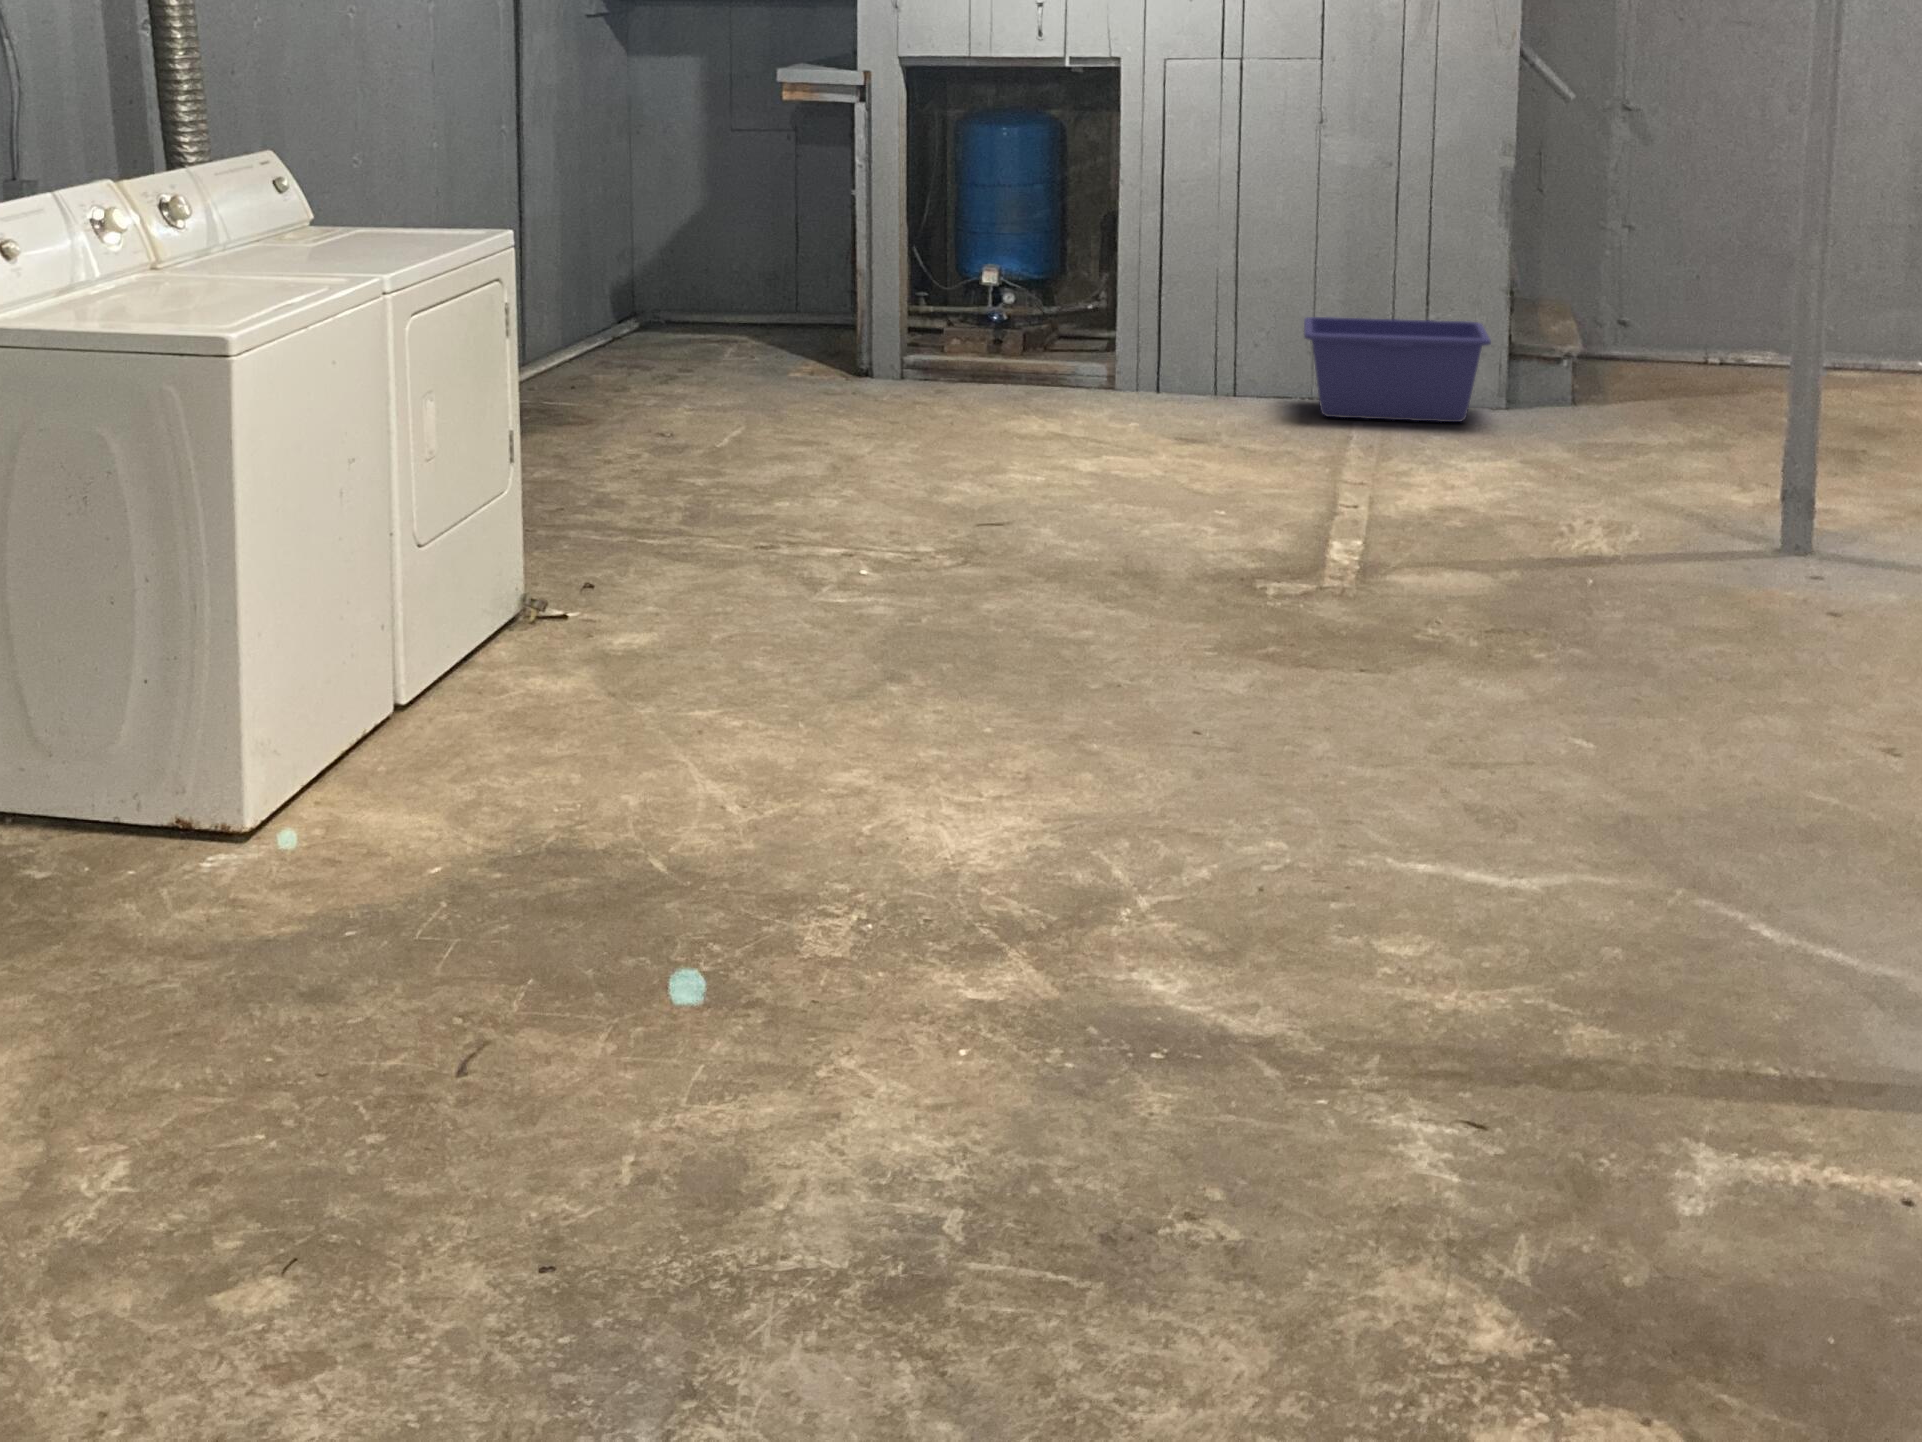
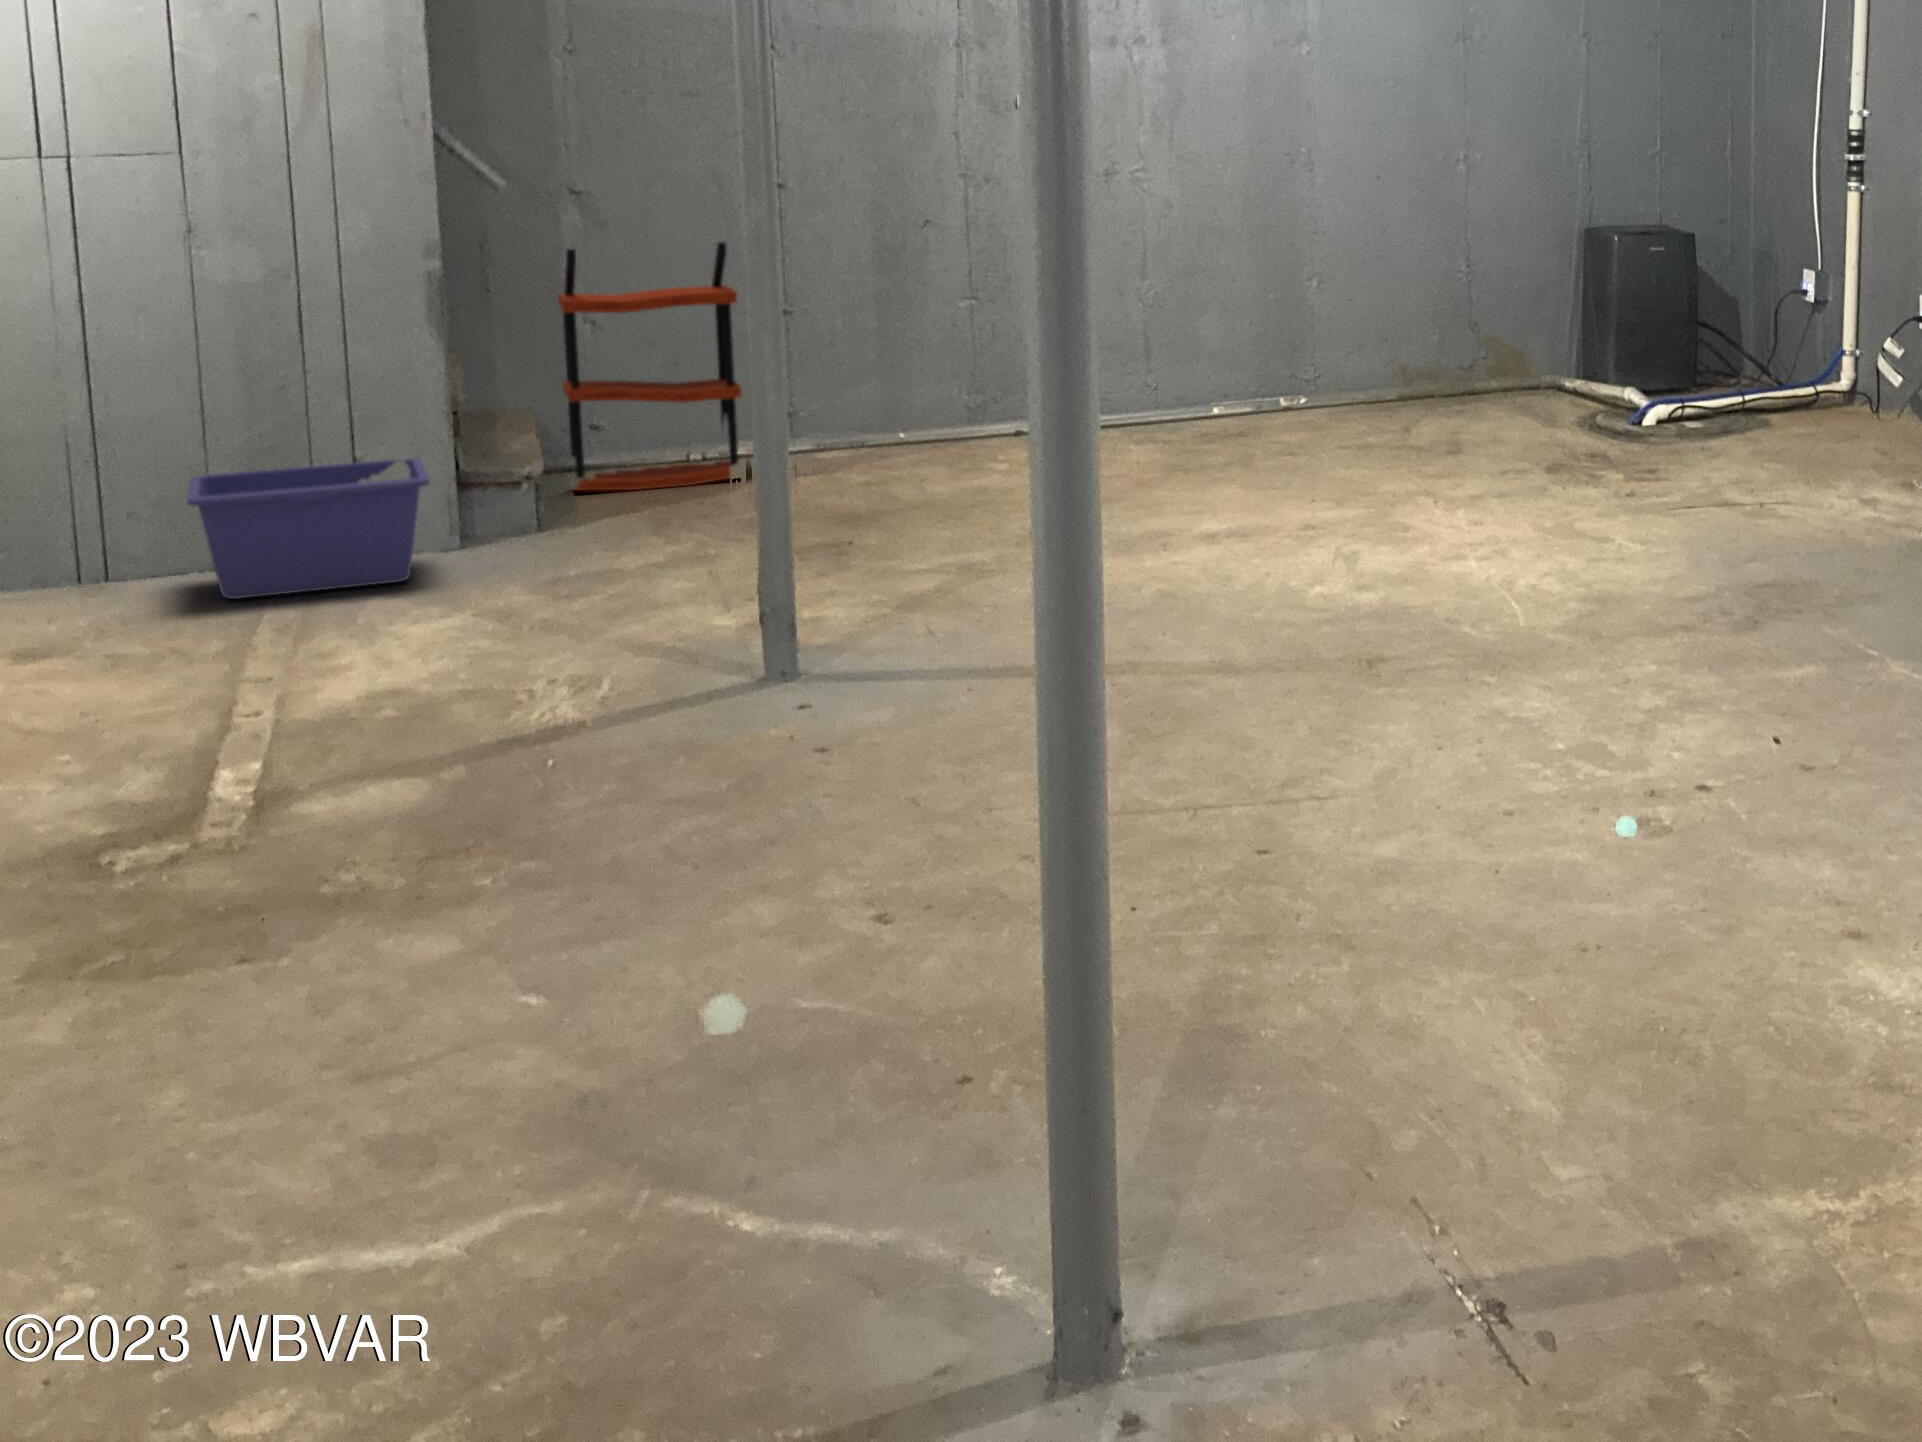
shelving unit: none [1596,155,1772,376] -> present [558,242,741,490]

